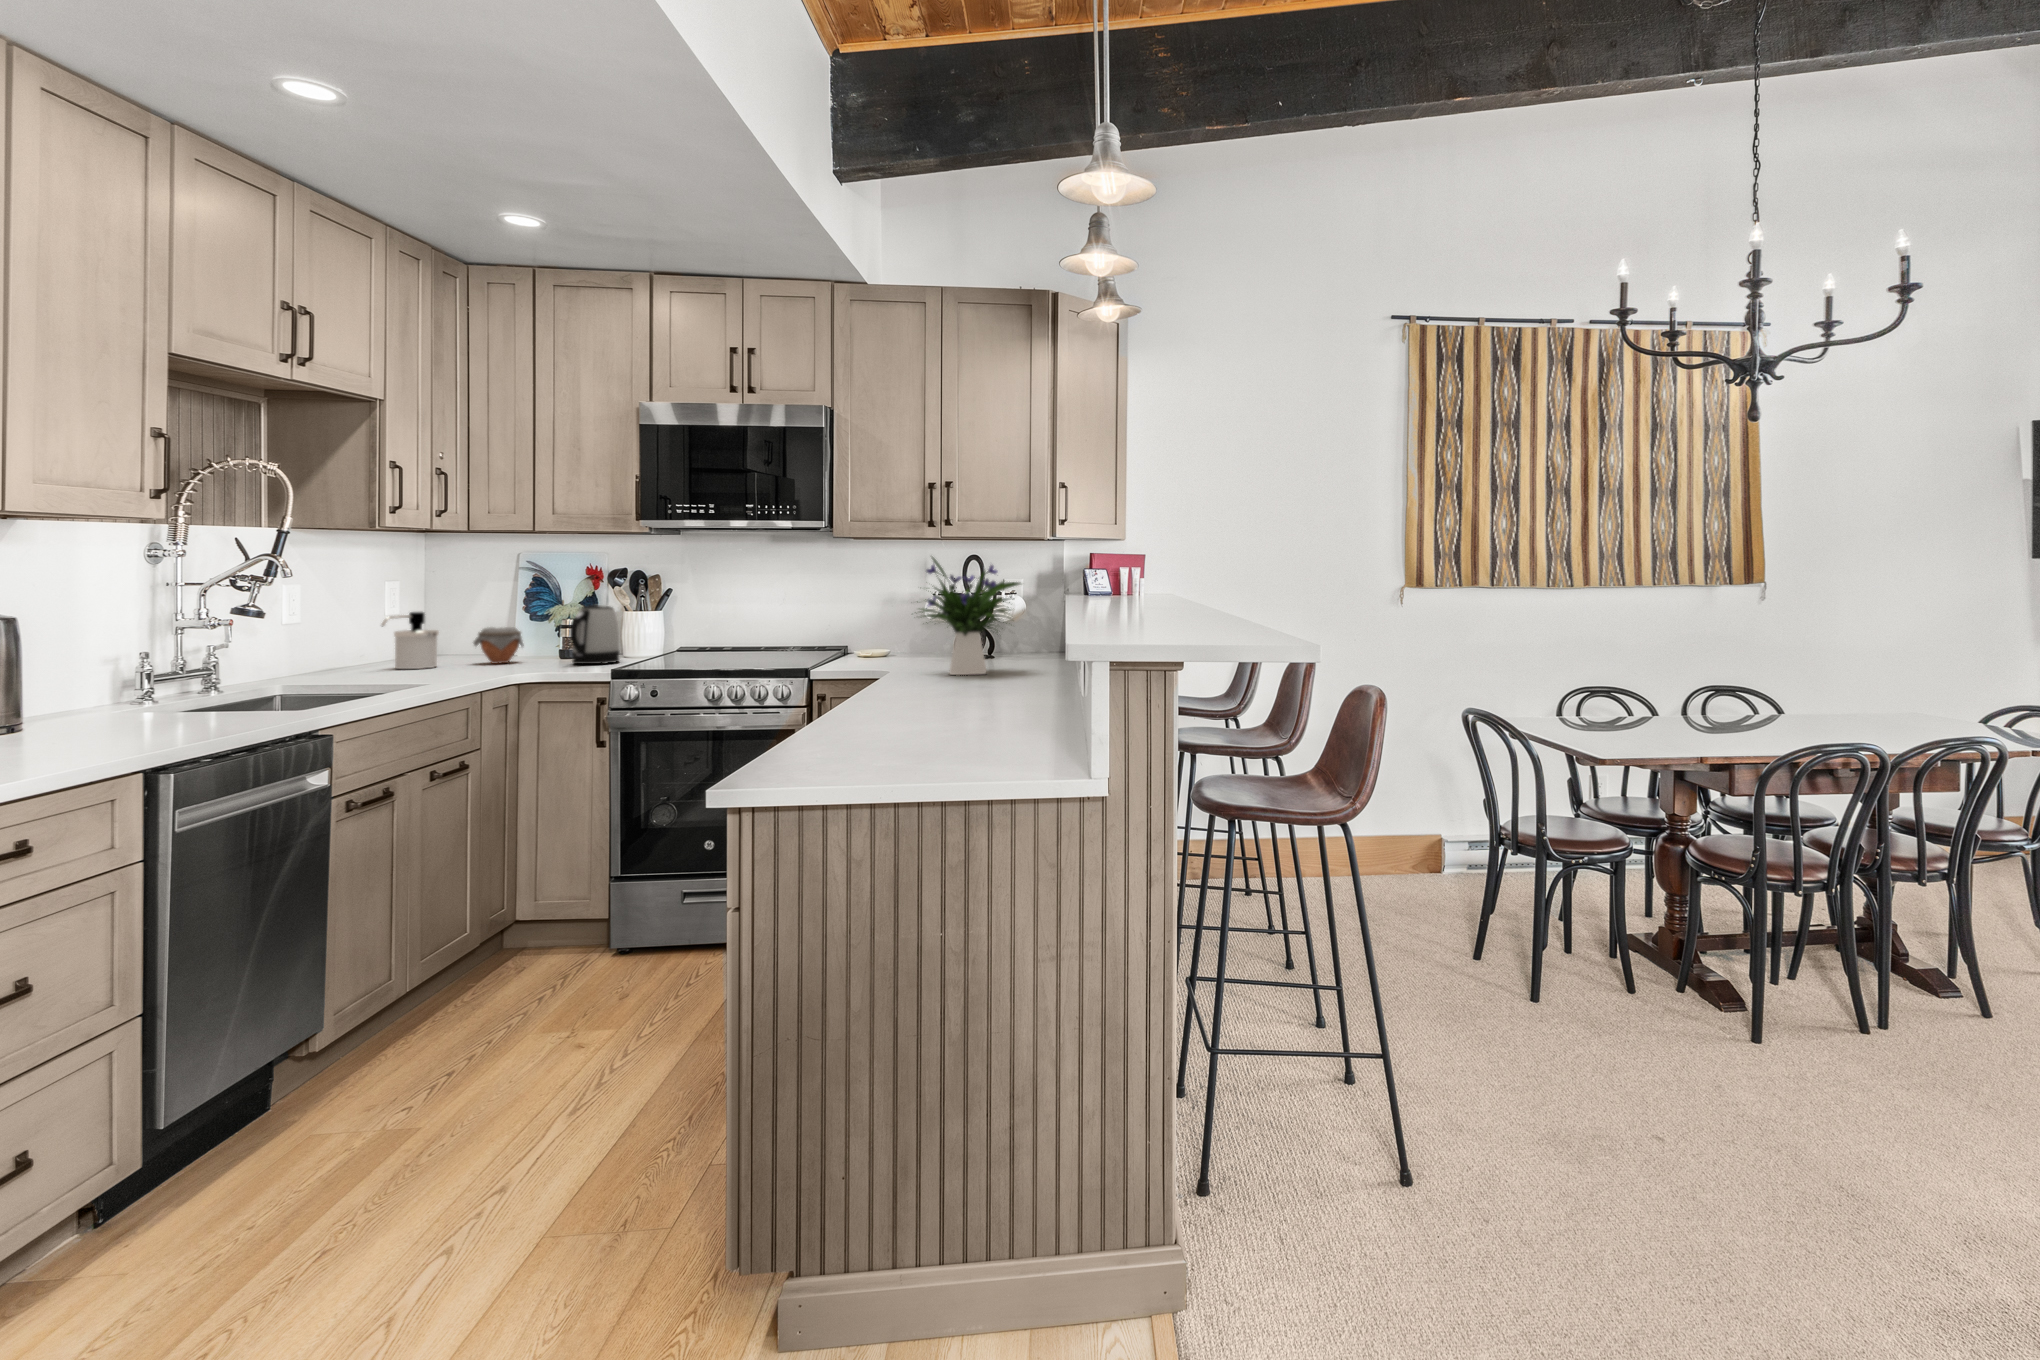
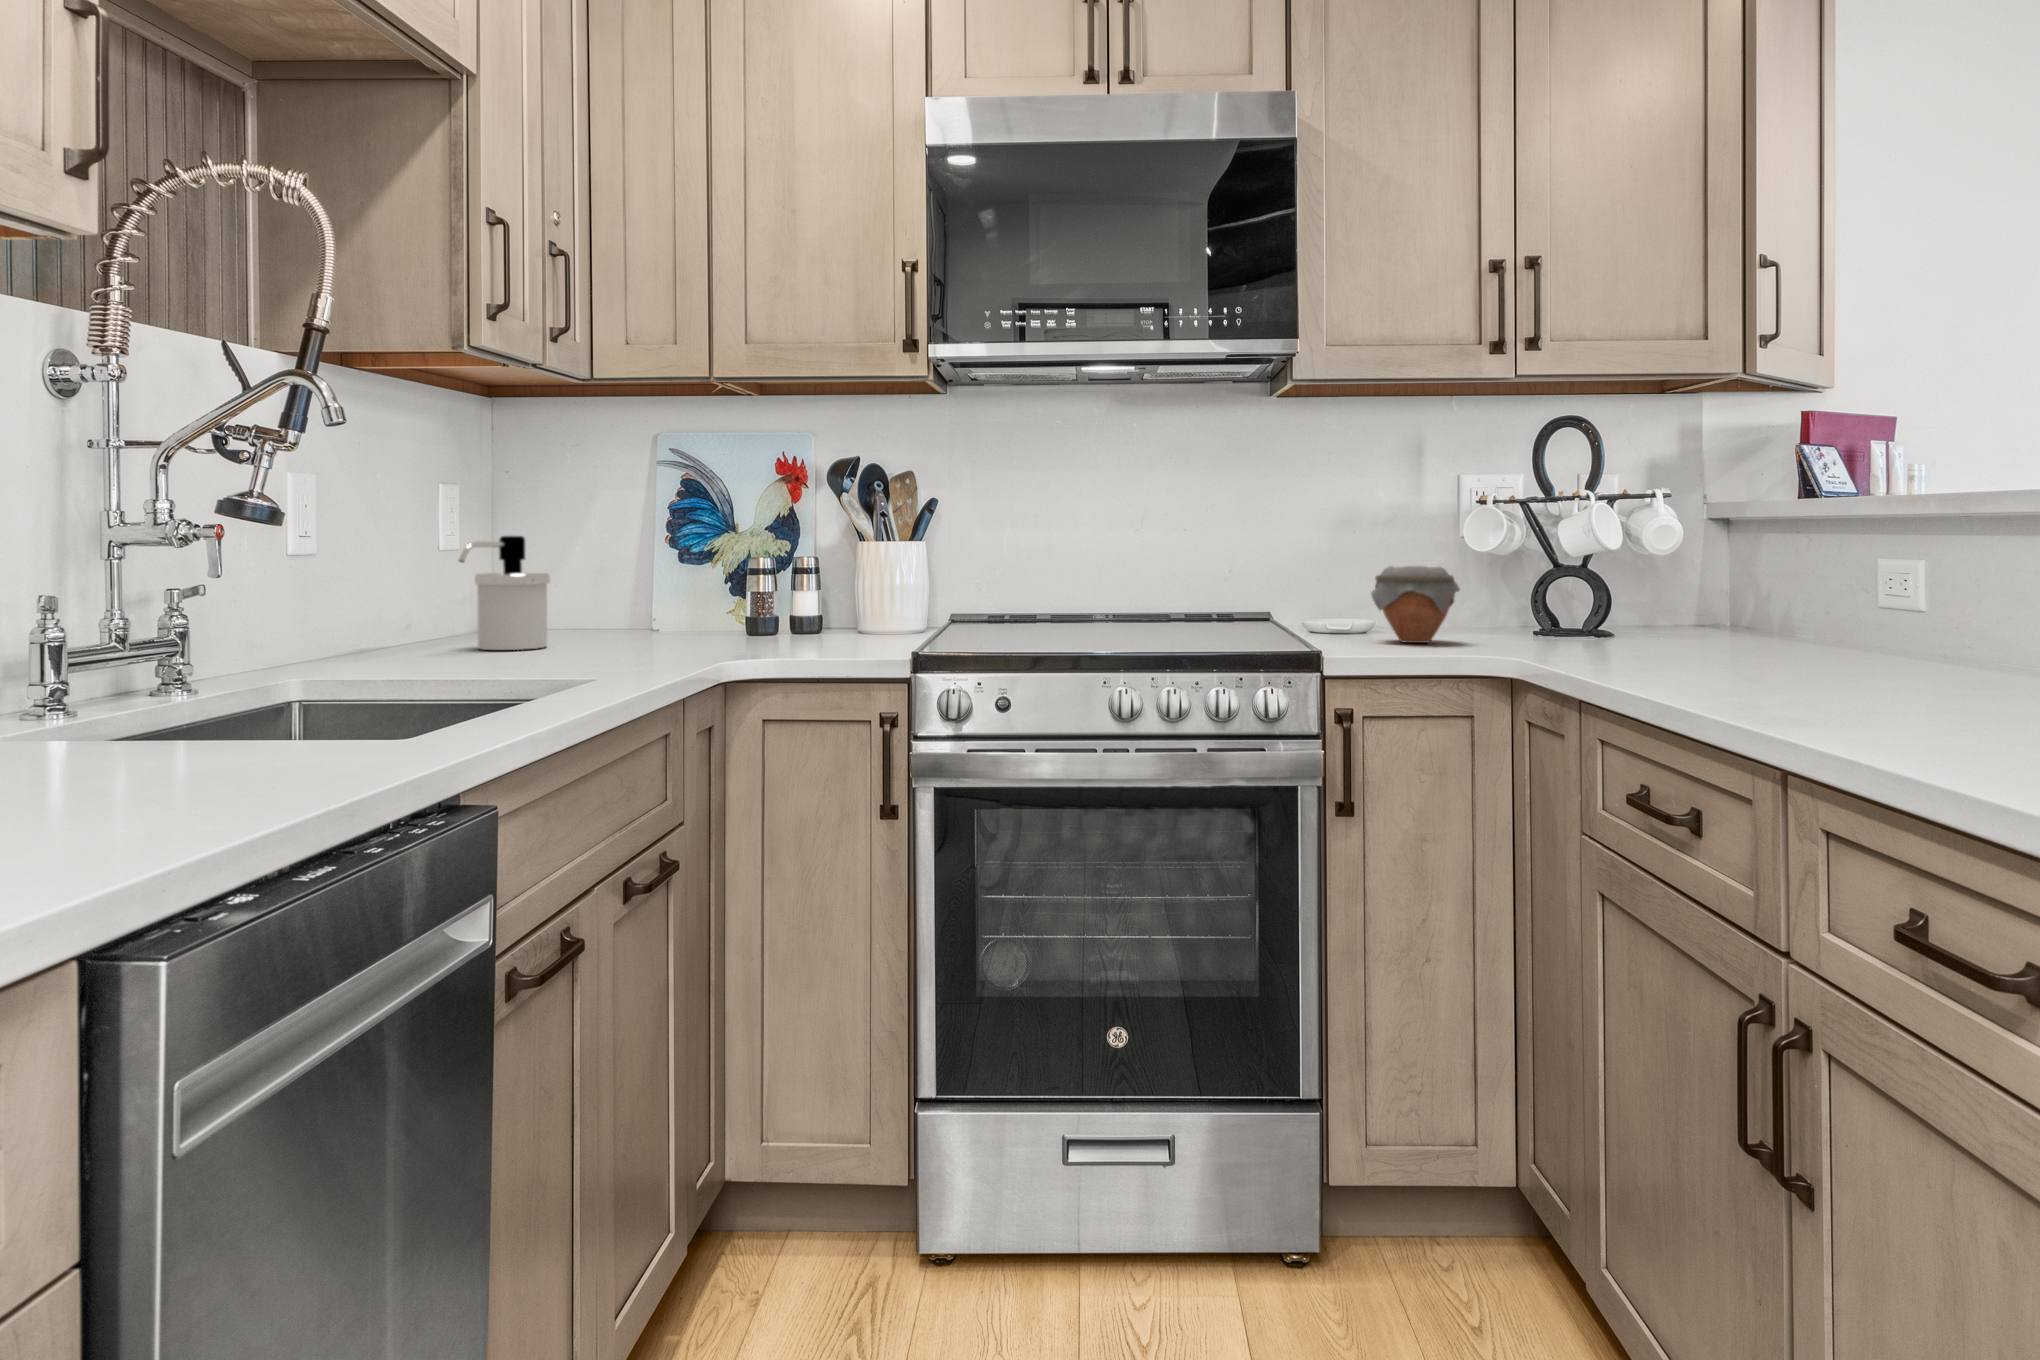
flower arrangement: present [922,557,1020,675] -> none [1608,382,1931,680]
kettle: present [570,605,620,664] -> none [786,525,869,645]
jar: present [474,627,524,664] -> present [1371,566,1460,643]

